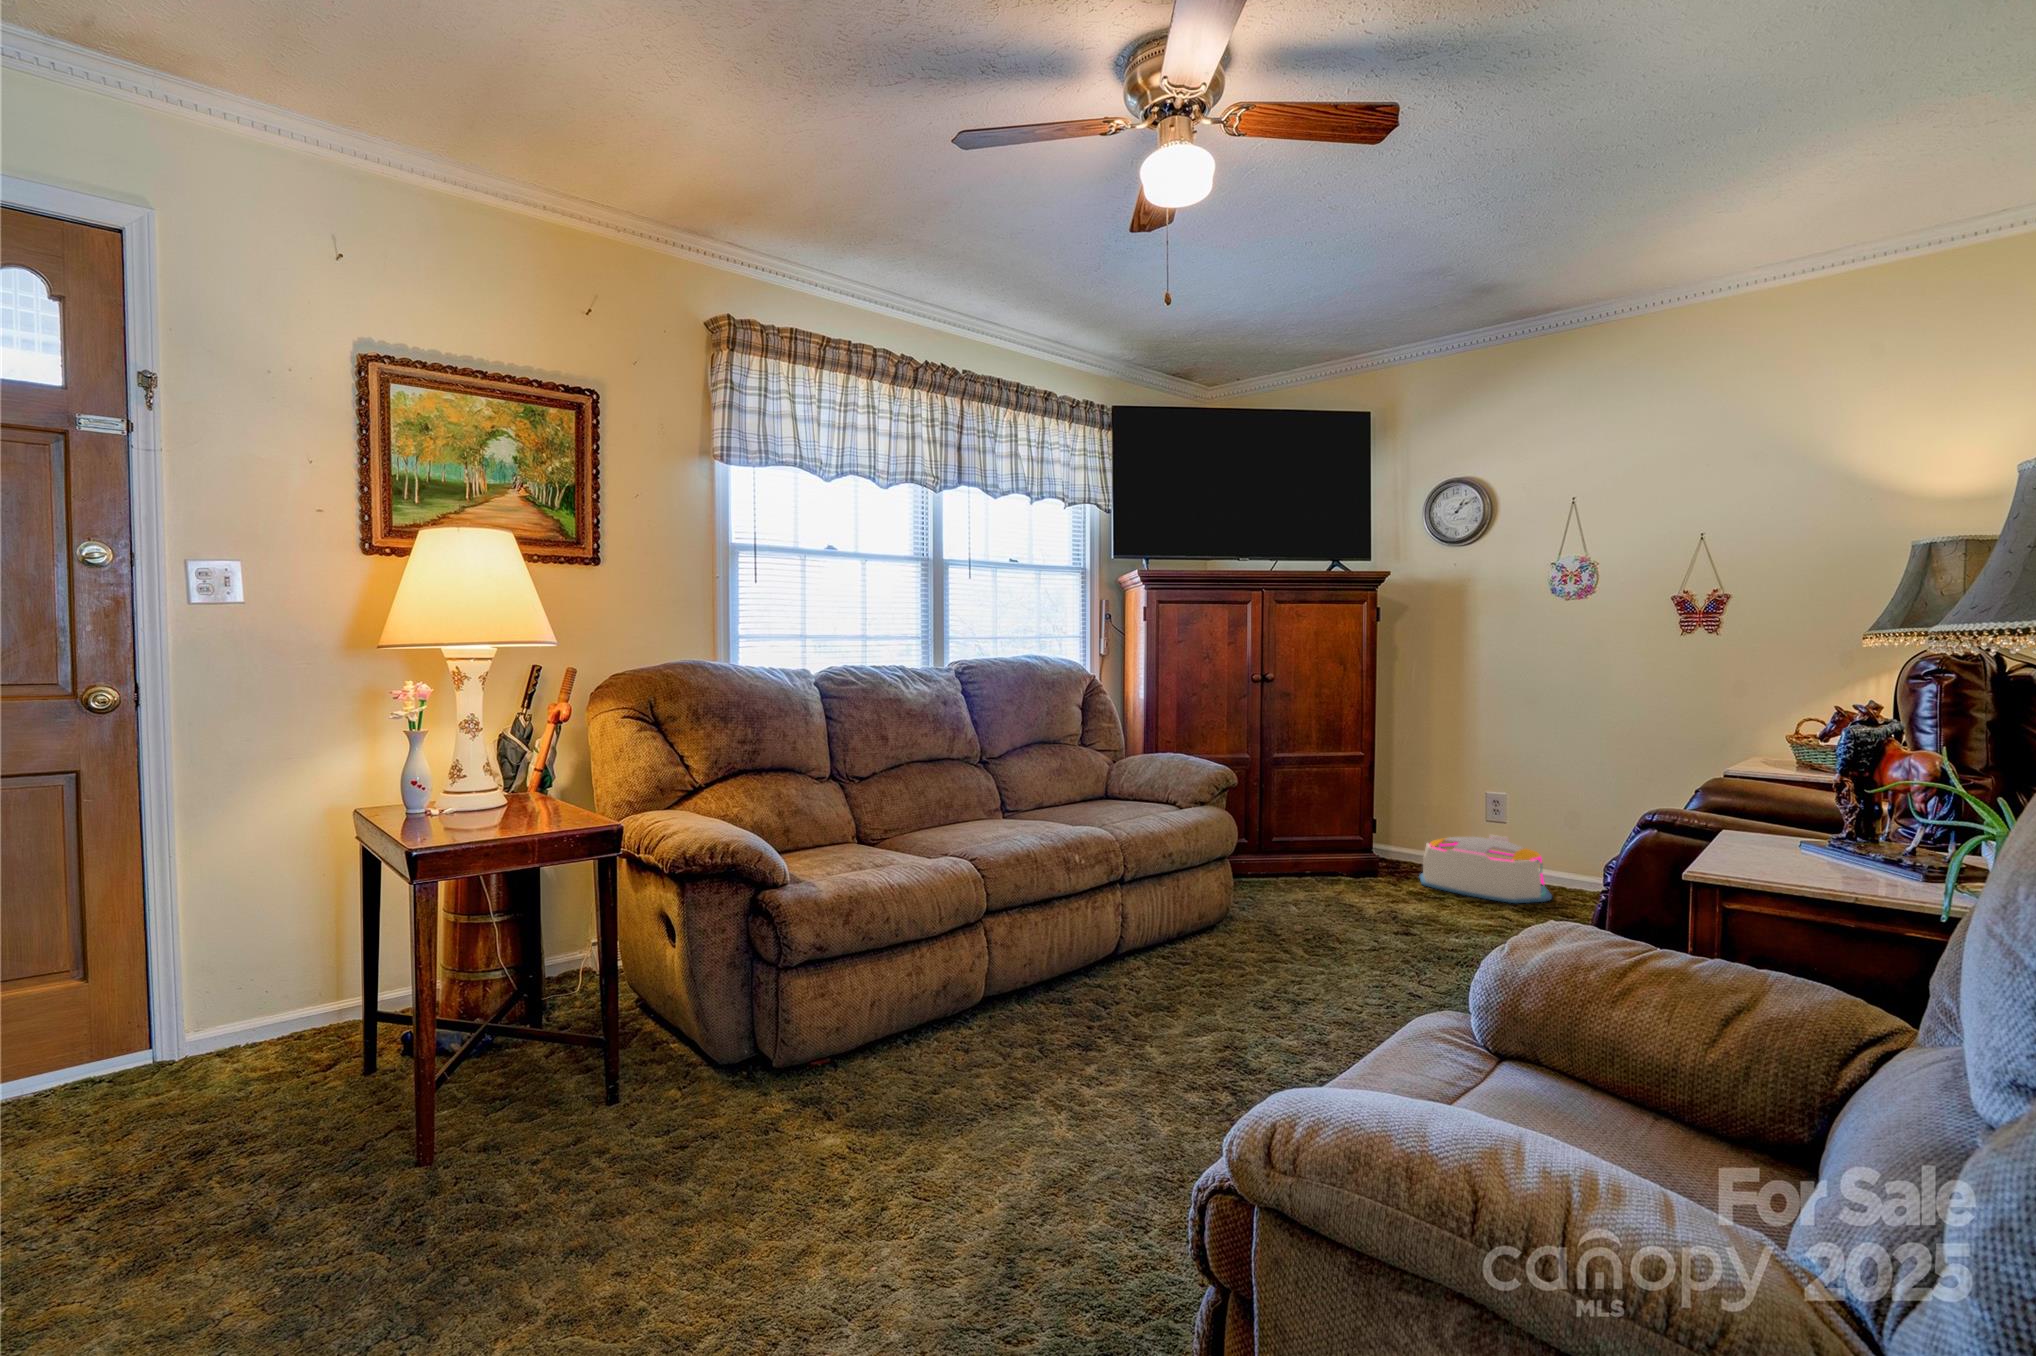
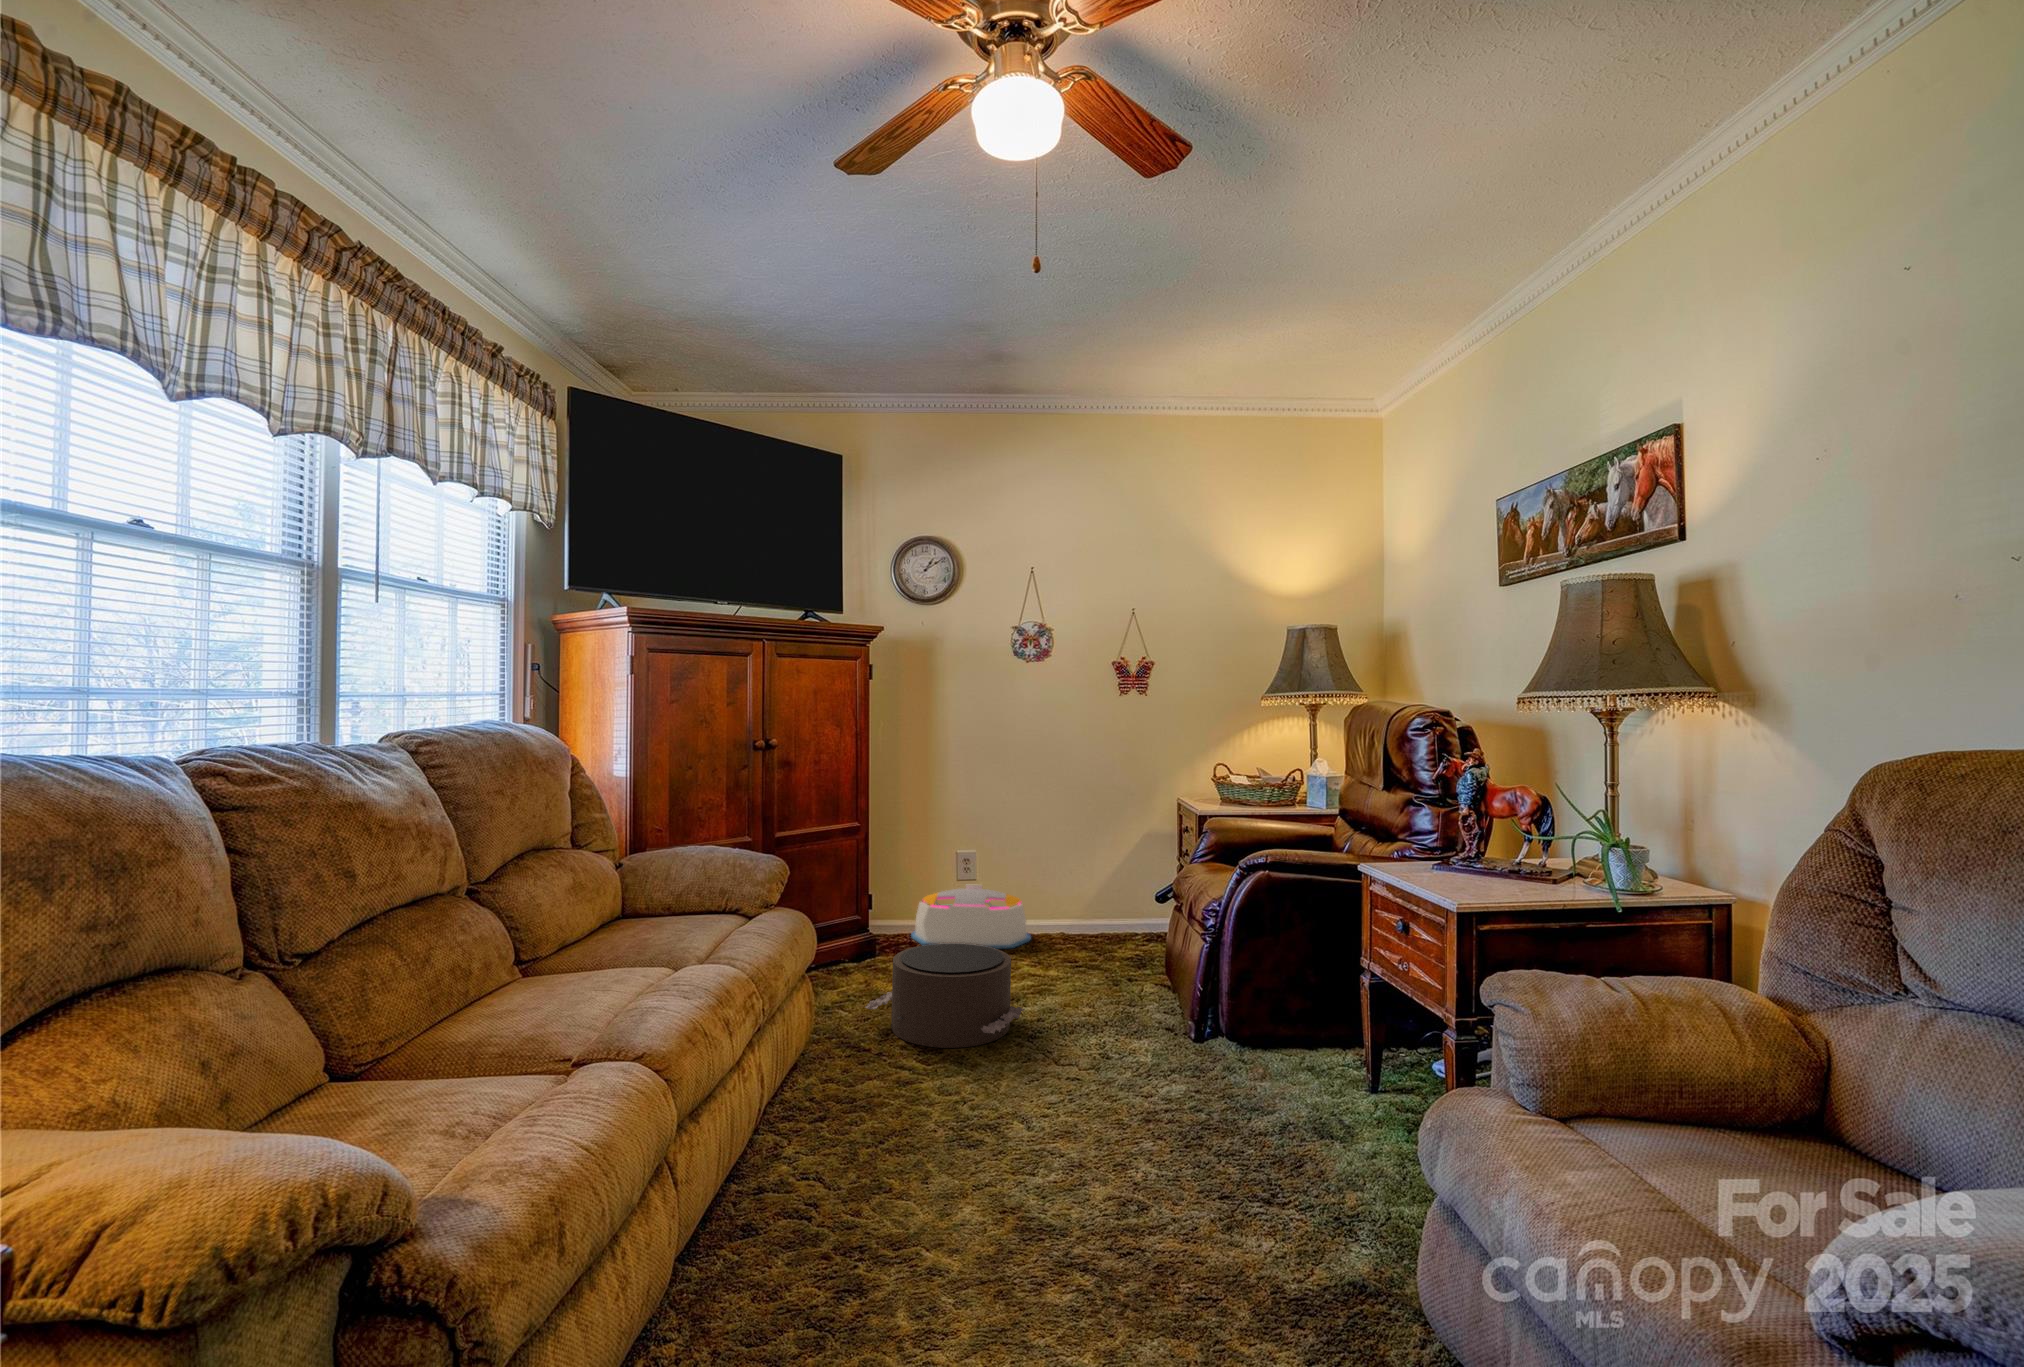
pouf: none [1280,867,1419,960] -> present [865,943,1024,1048]

